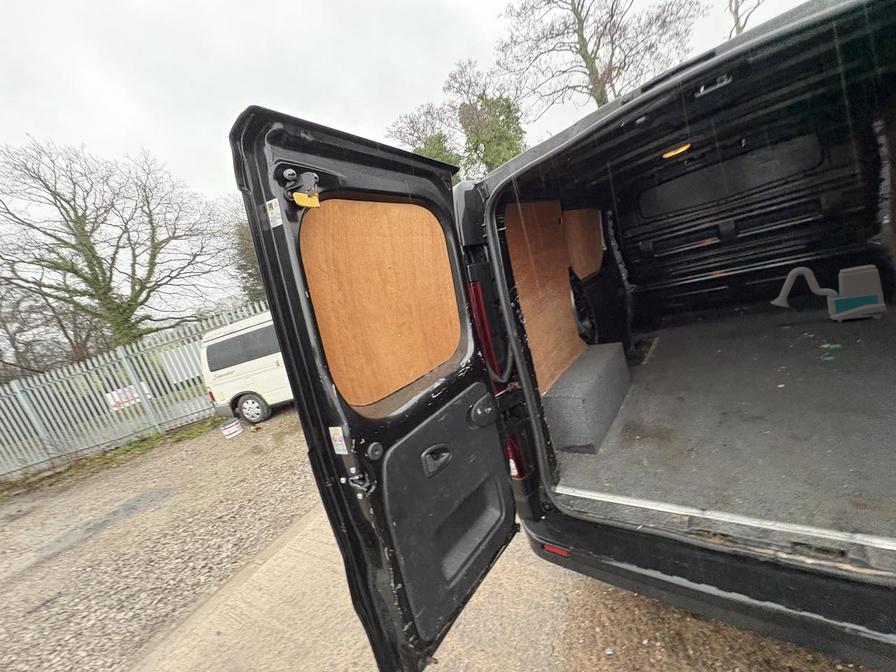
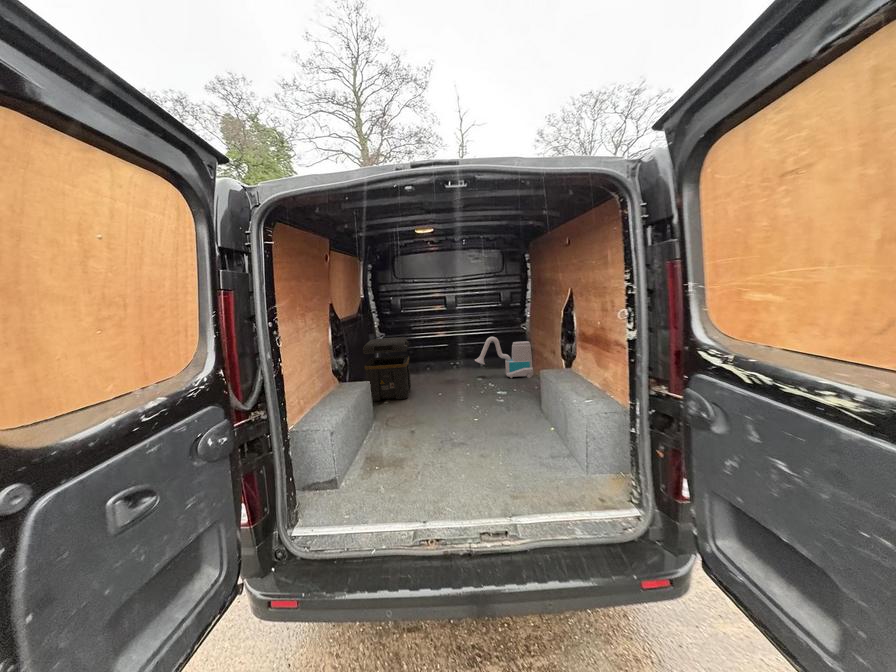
toolbox: none [612,287,676,361] -> present [363,337,411,401]

